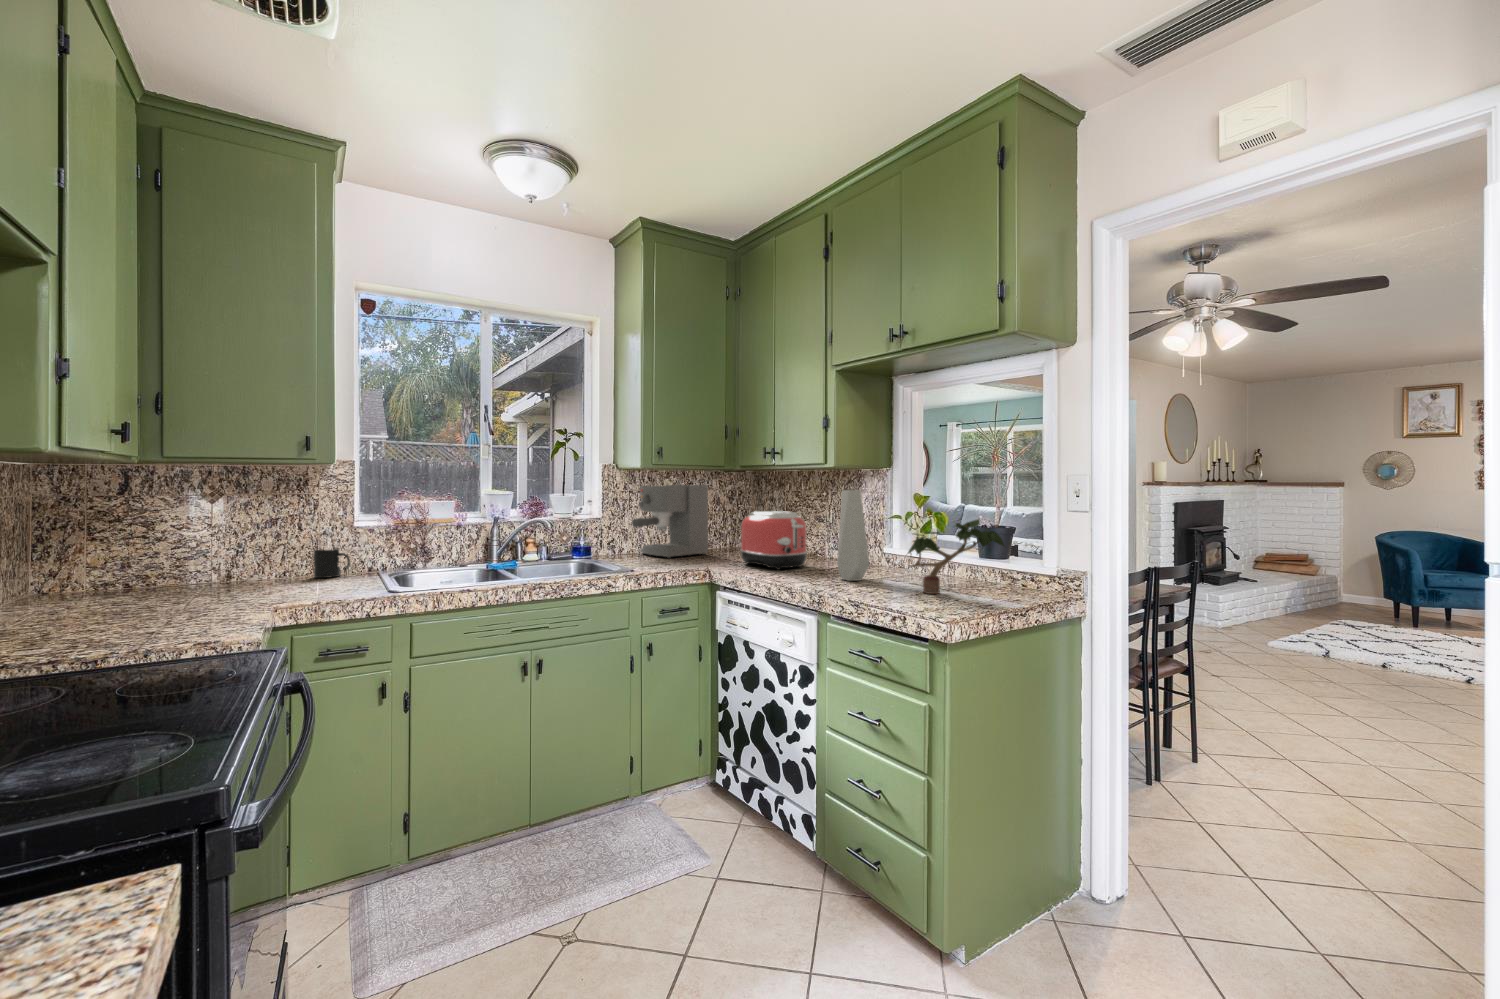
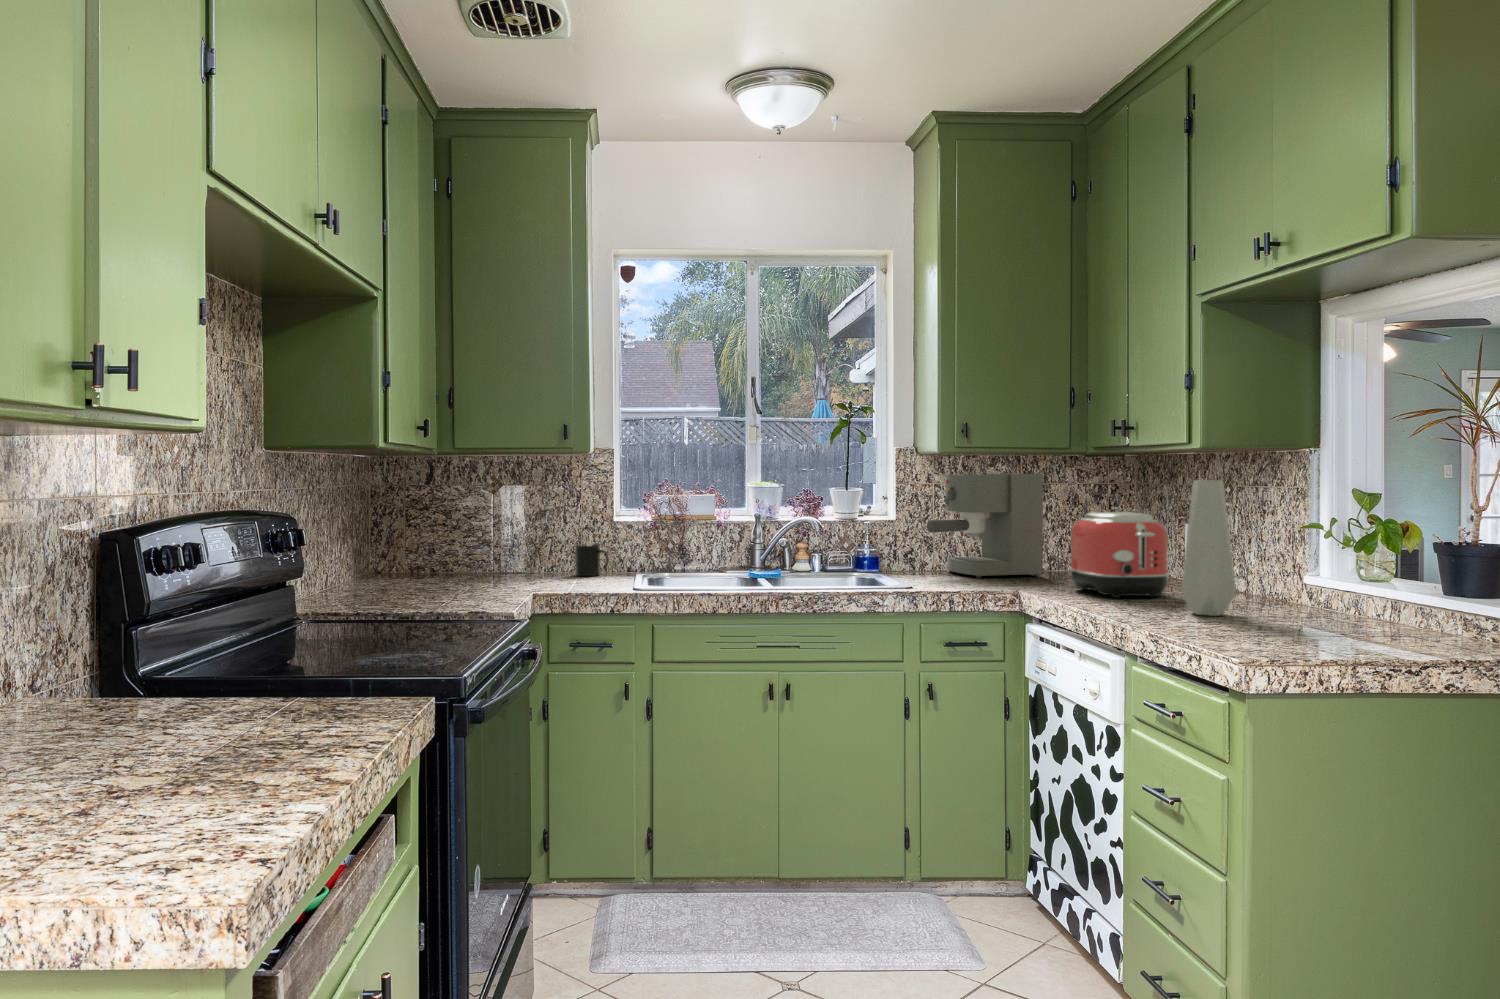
potted plant: present [908,519,1004,594] -> none [1240,520,1437,636]

